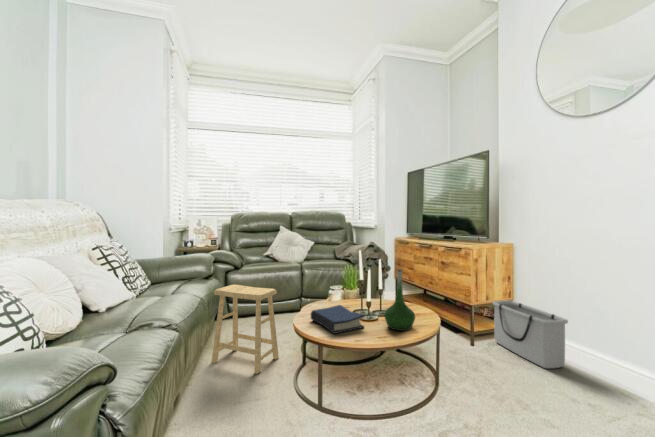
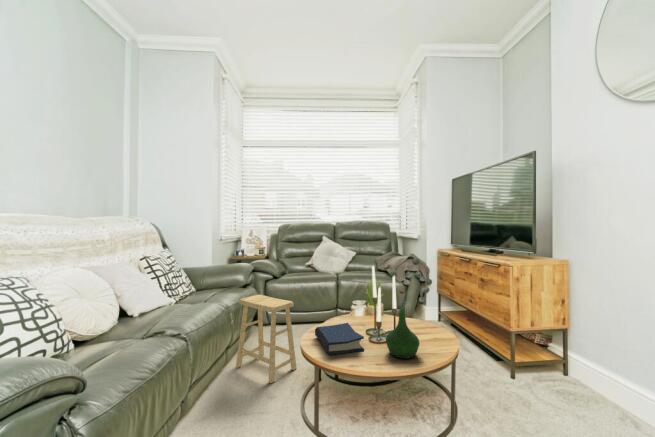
storage bin: present [493,301,568,368] -> none [539,328,636,421]

